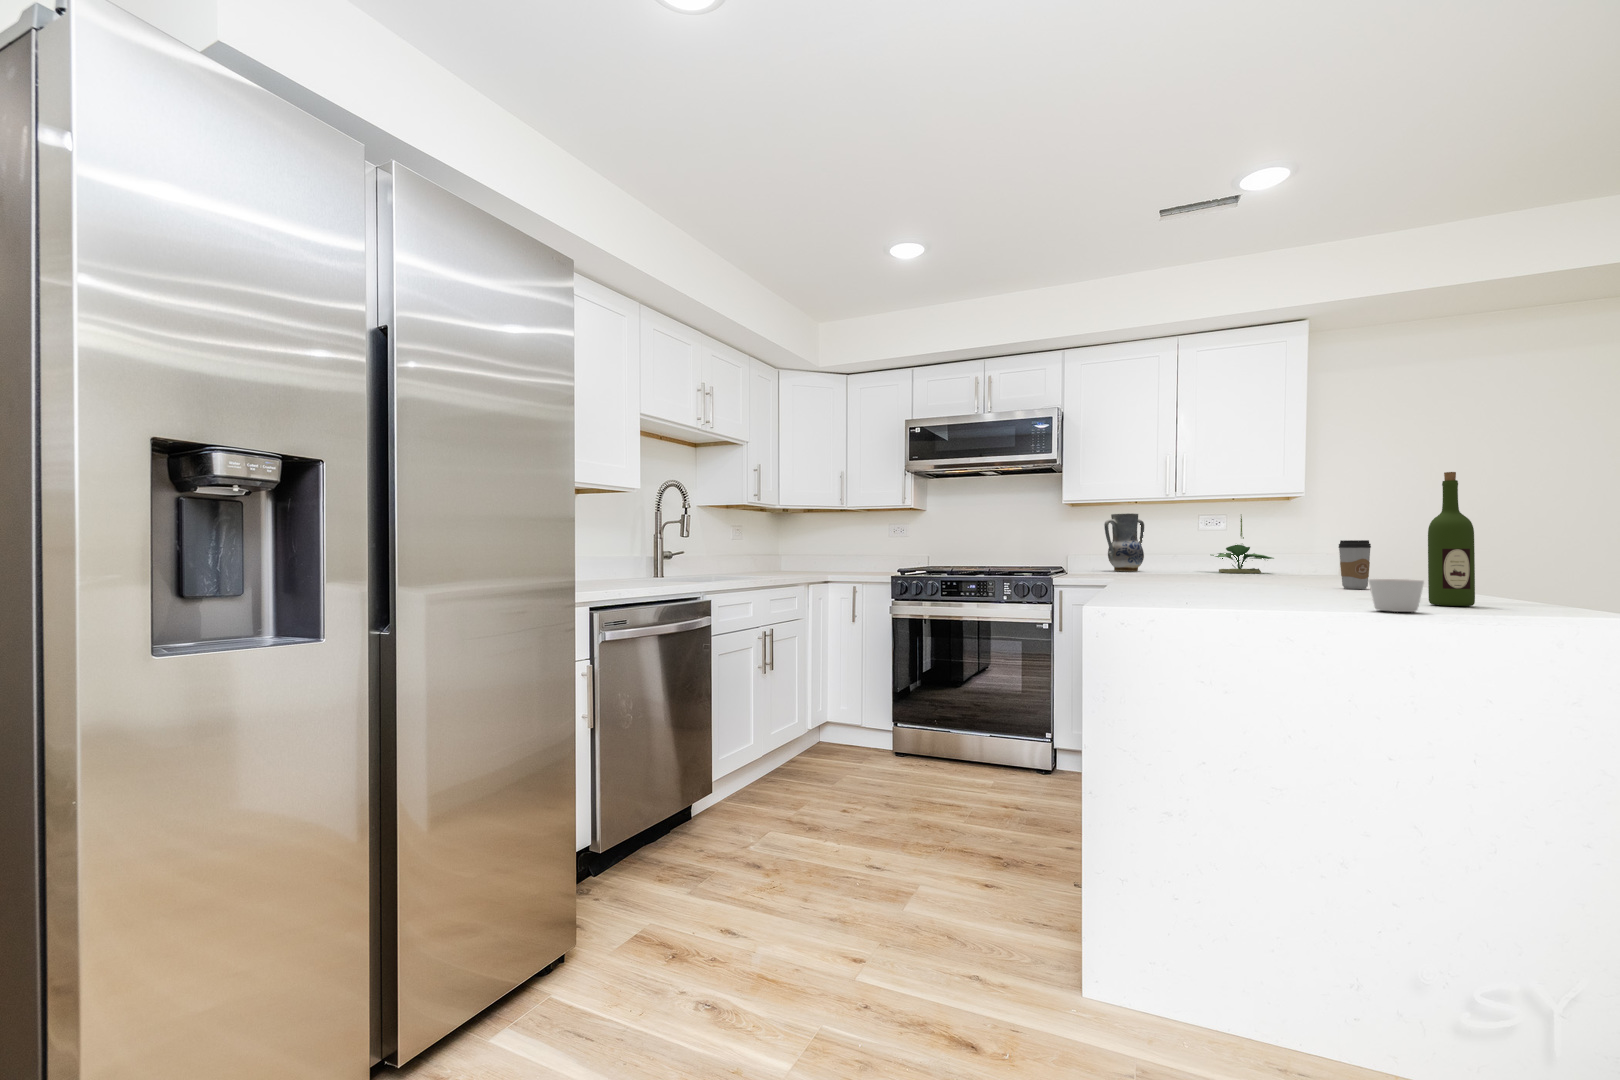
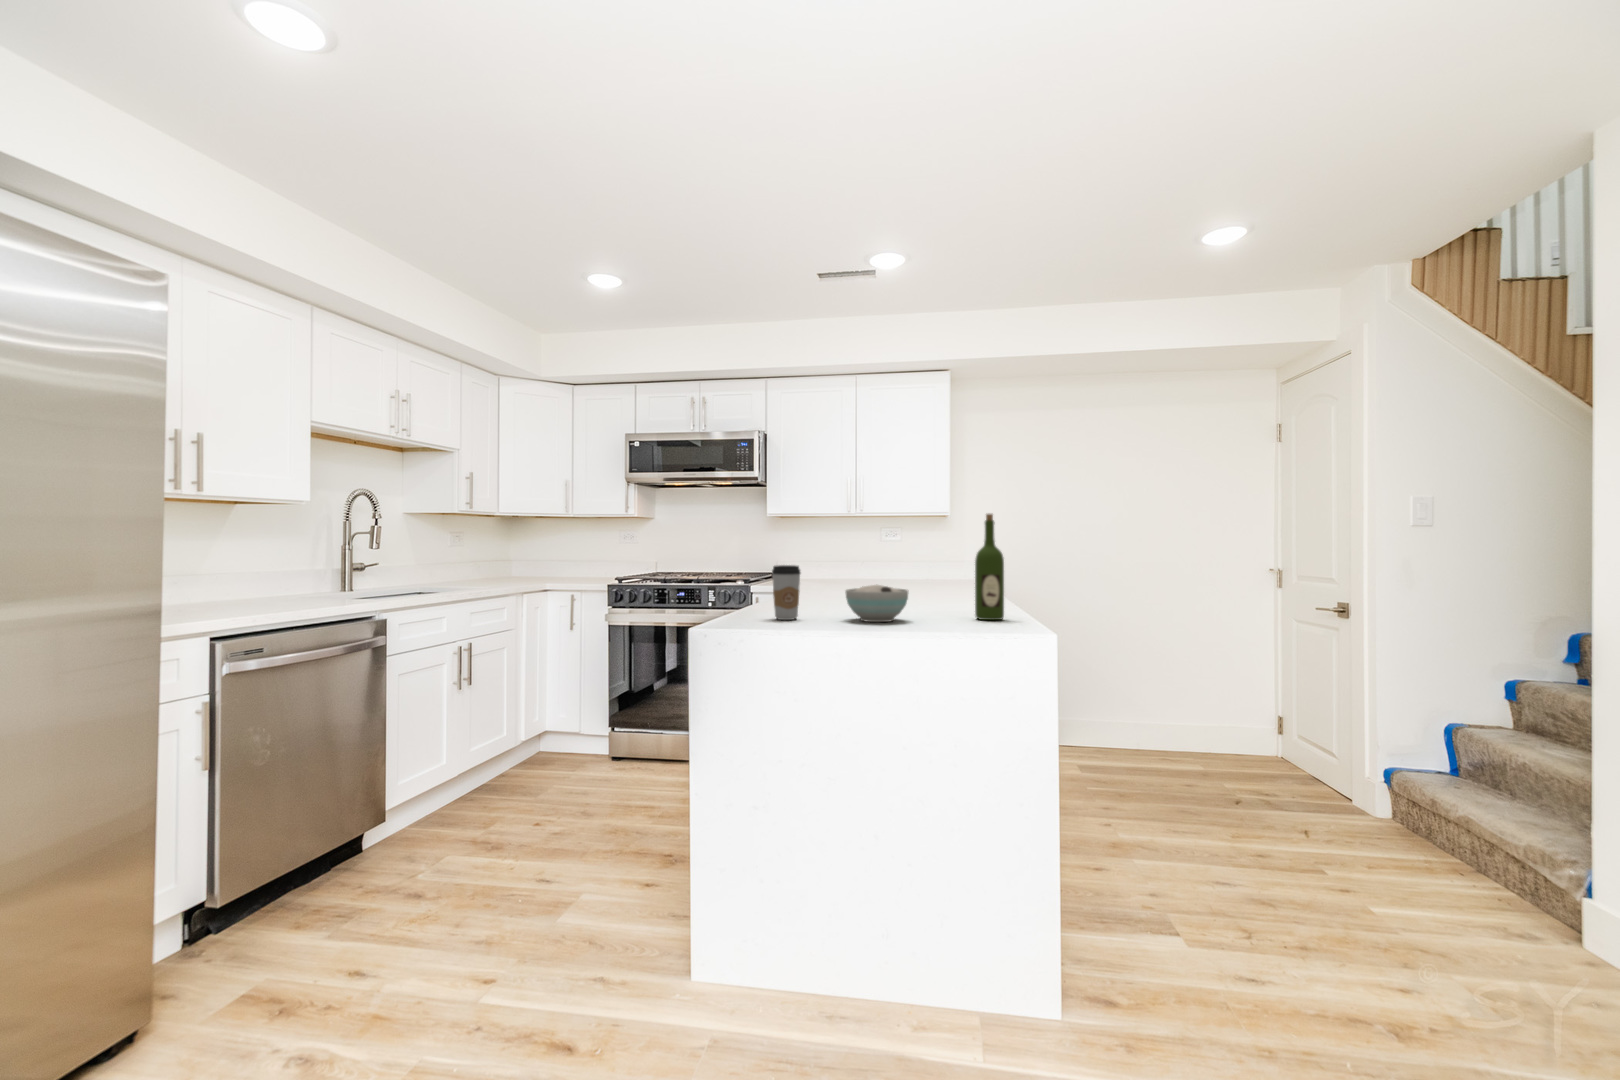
vase: present [1104,513,1144,571] -> none [805,527,839,578]
potted plant: present [1211,516,1274,573] -> none [880,528,936,579]
coffee cup: present [1339,540,1371,589] -> present [772,565,800,620]
bowl: none [1249,561,1340,605] -> present [845,585,908,622]
candle: present [1369,579,1424,612] -> none [918,602,954,629]

